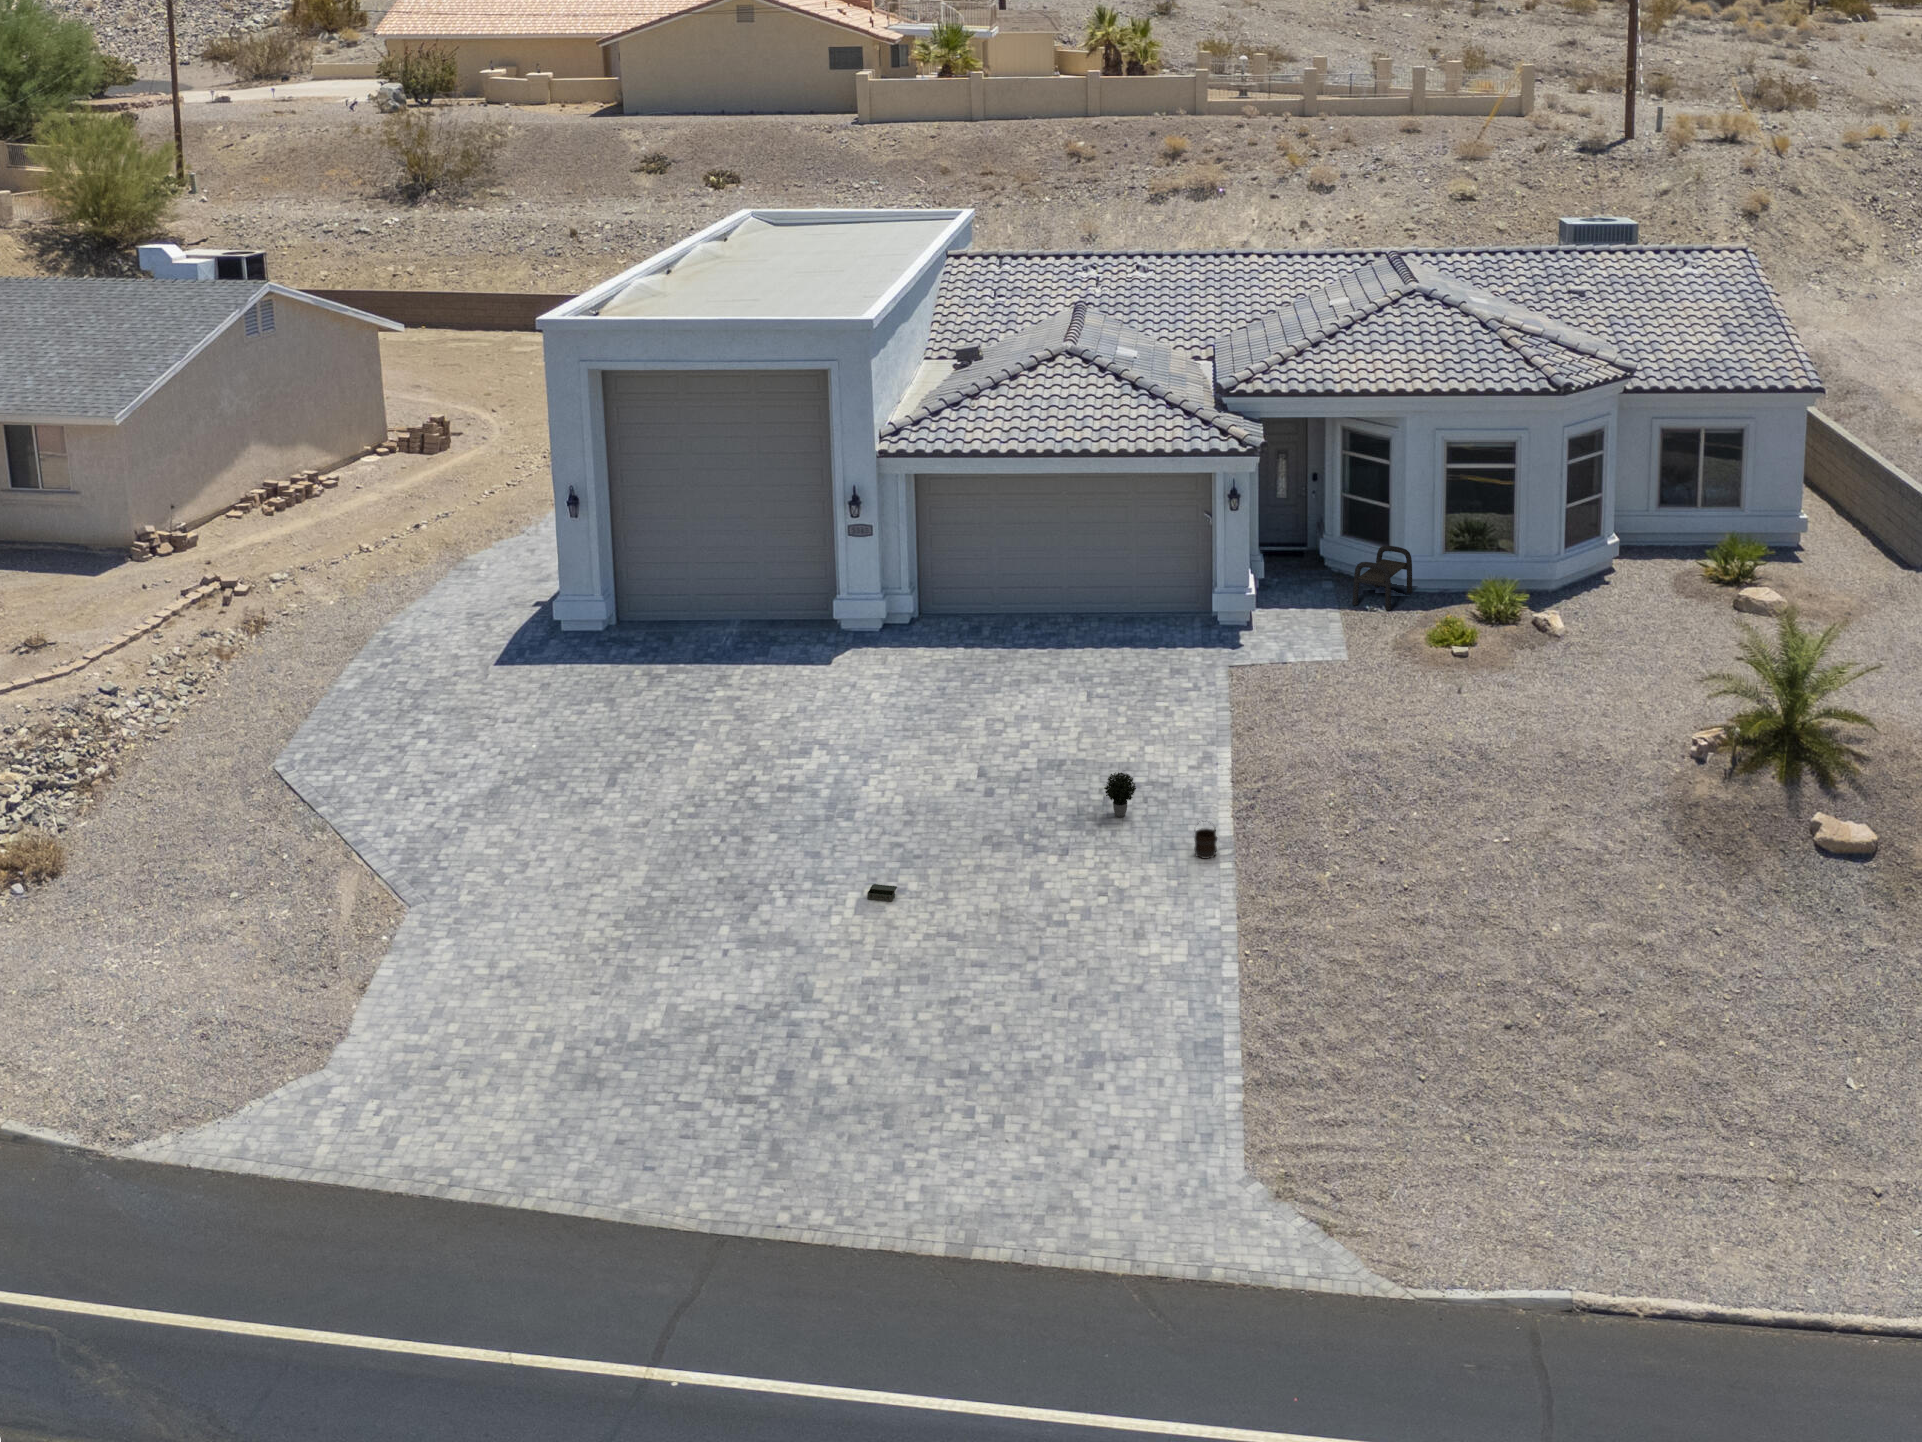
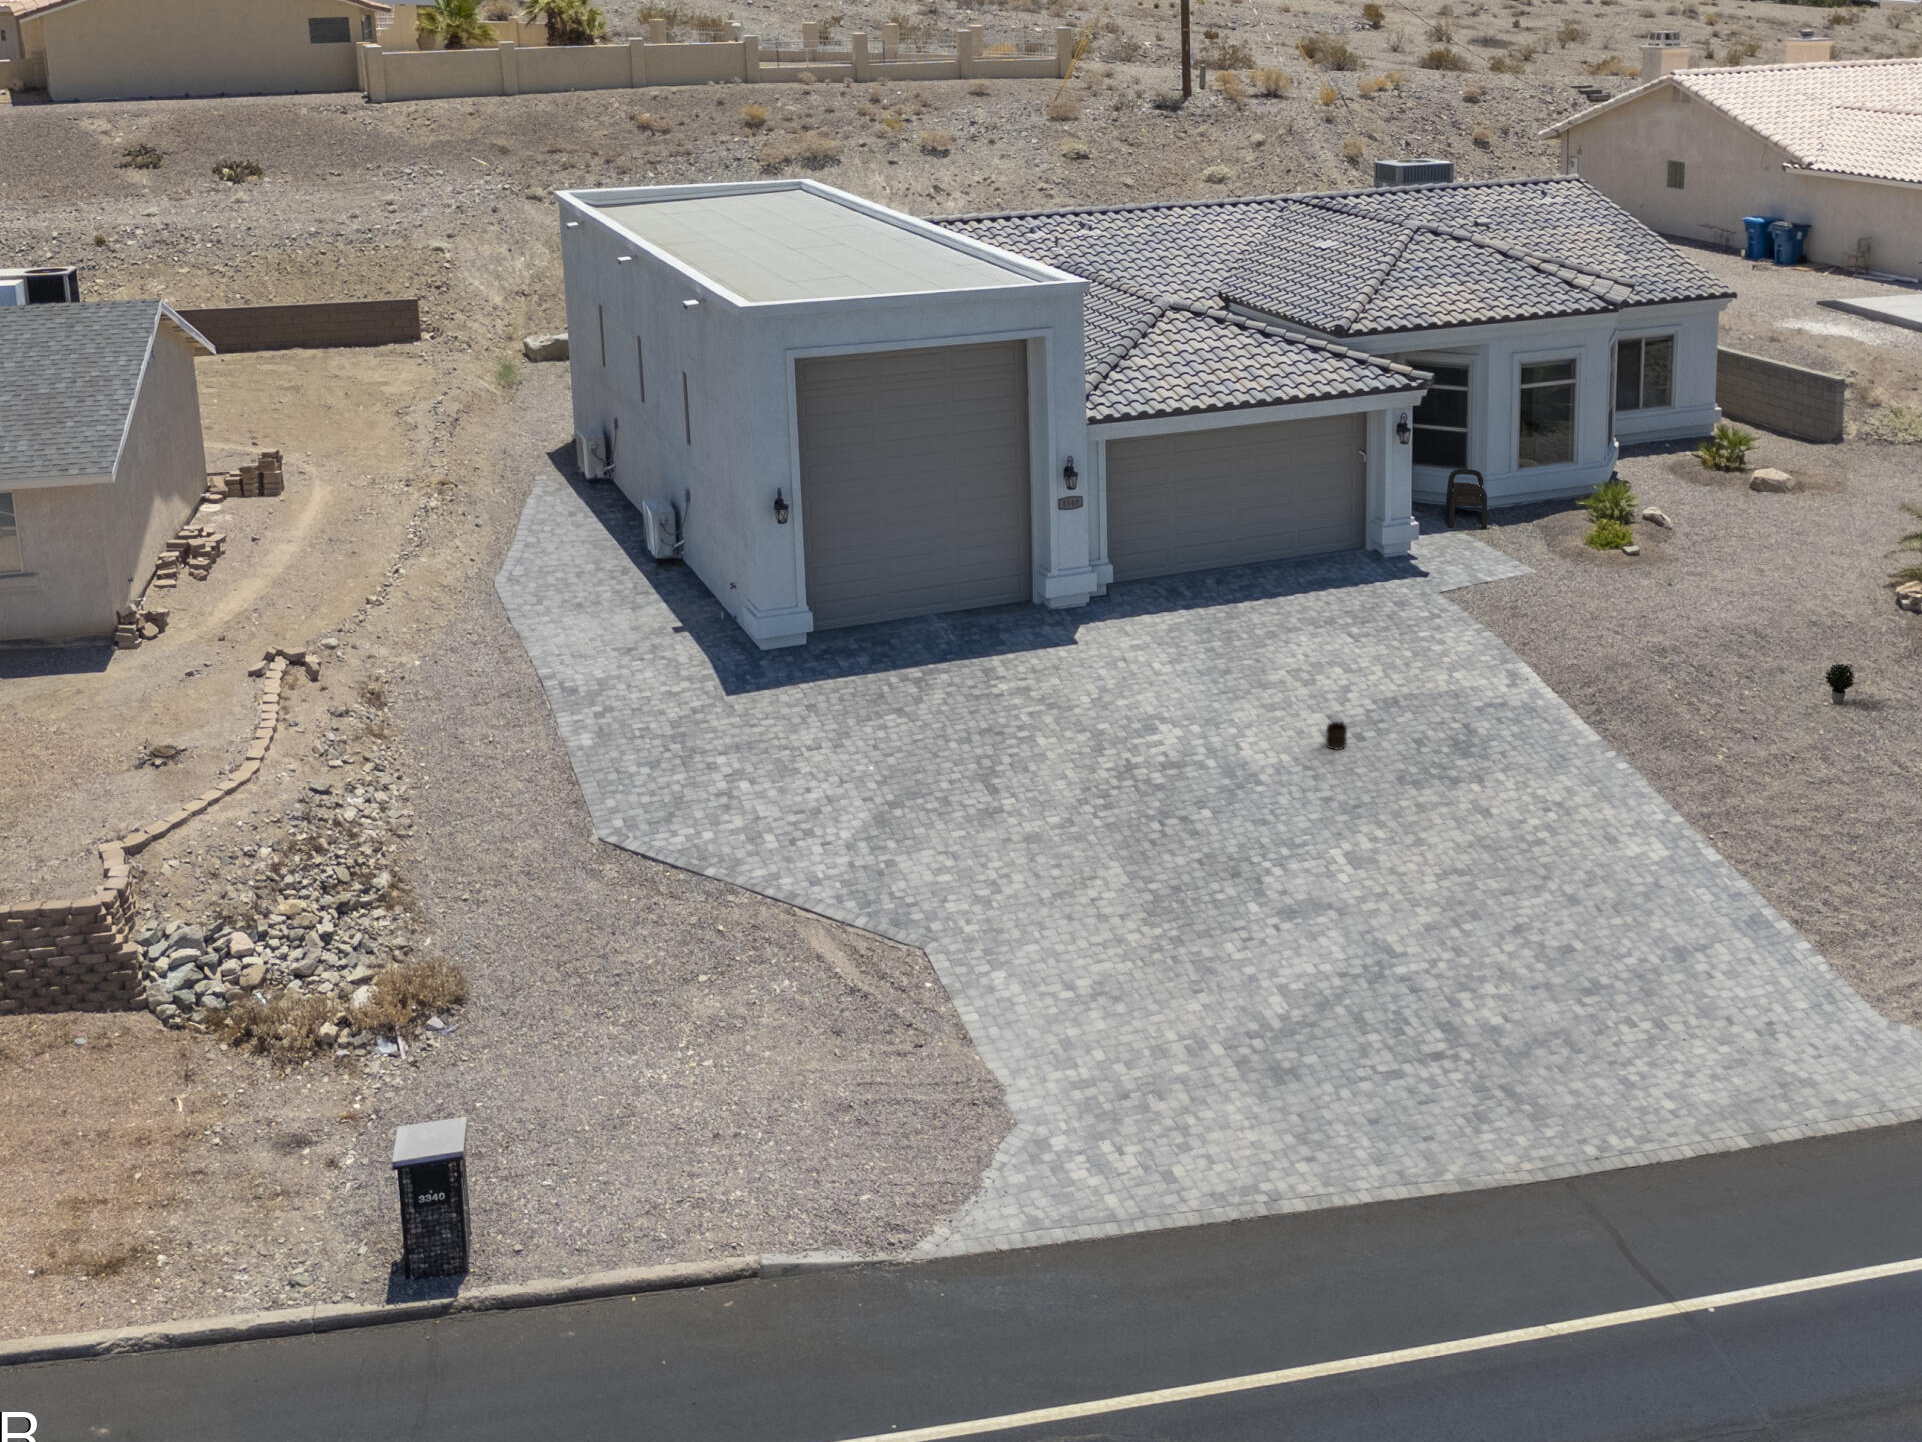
potted plant: present [1104,772,1136,817] -> present [1825,664,1854,704]
bucket: present [1194,821,1218,859] -> present [1325,719,1347,750]
toolbox: present [867,884,897,901] -> none [1371,836,1400,853]

